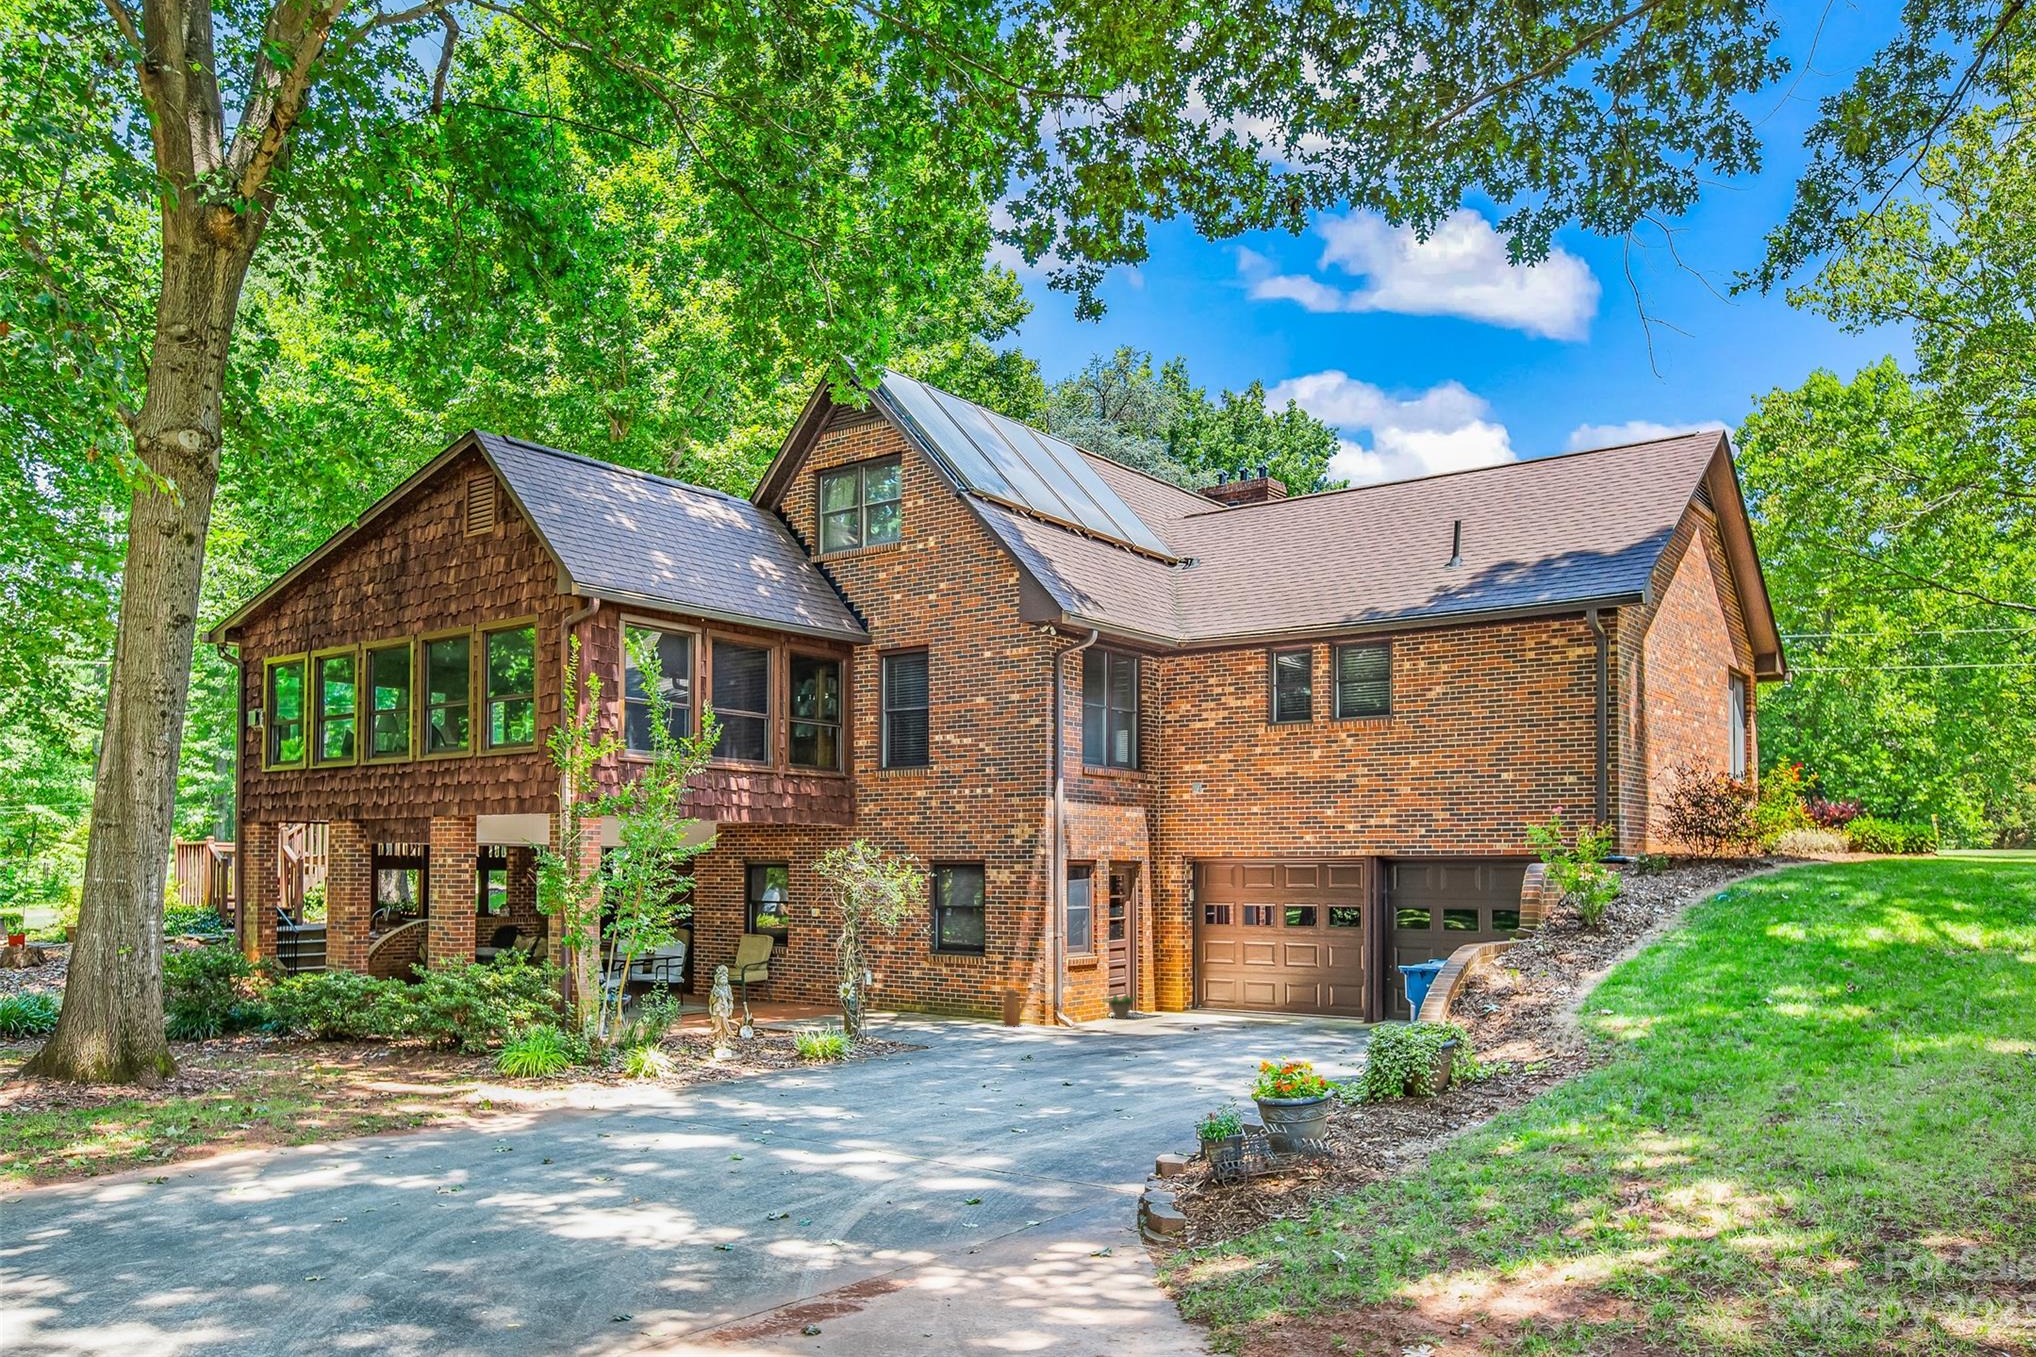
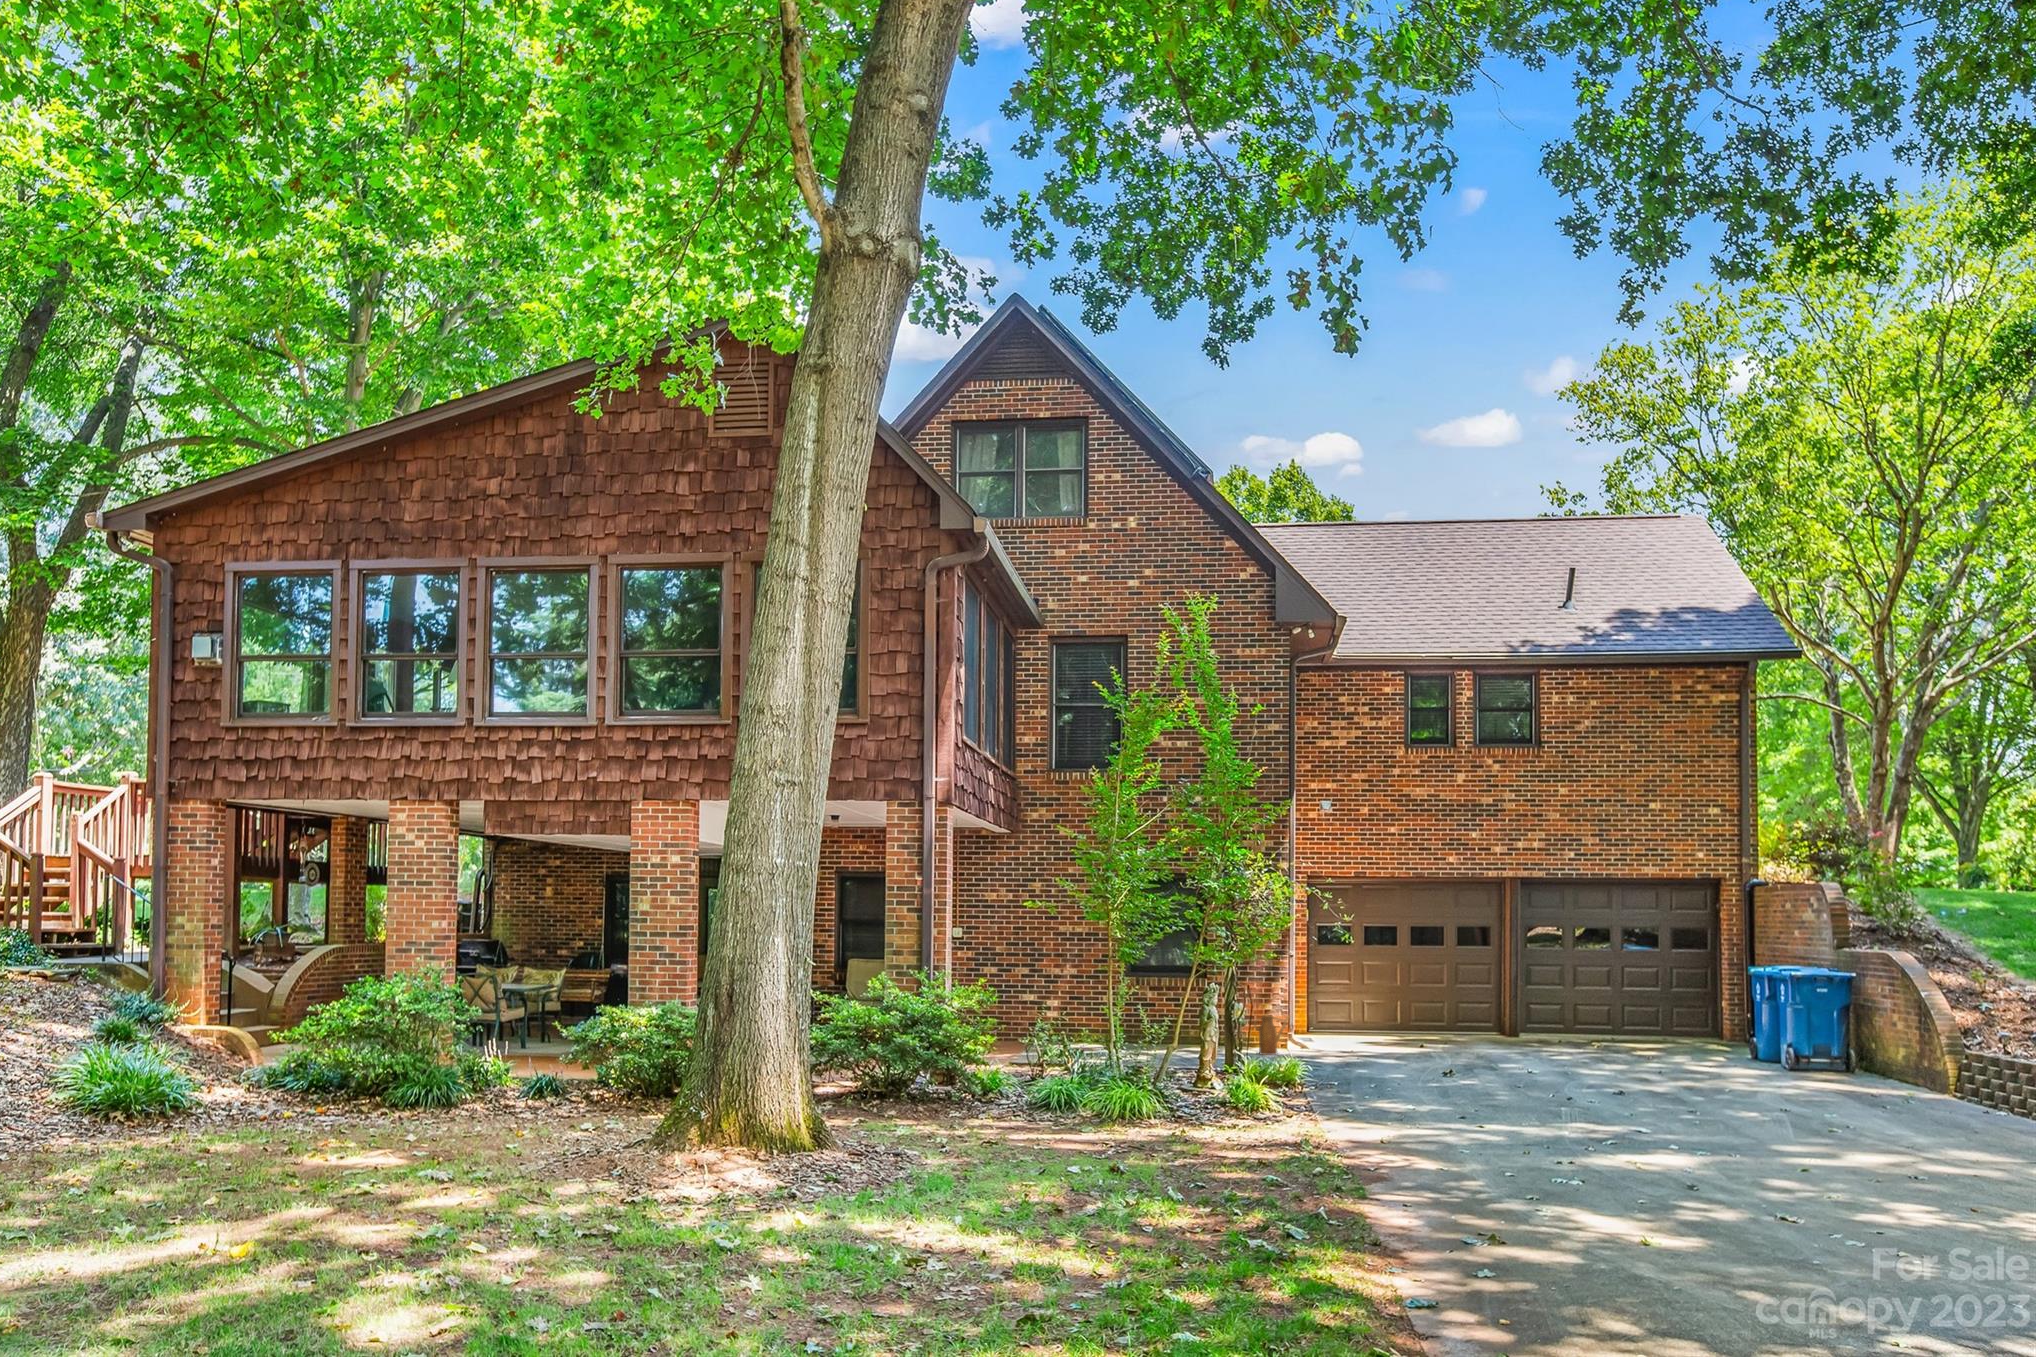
decorative plant: present [1108,995,1136,1019] -> none [1299,1018,1336,1044]

